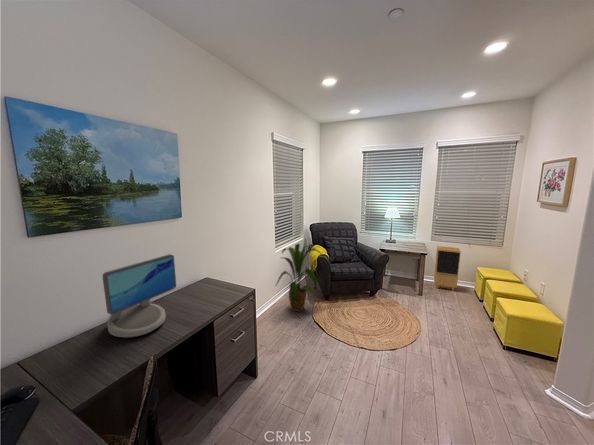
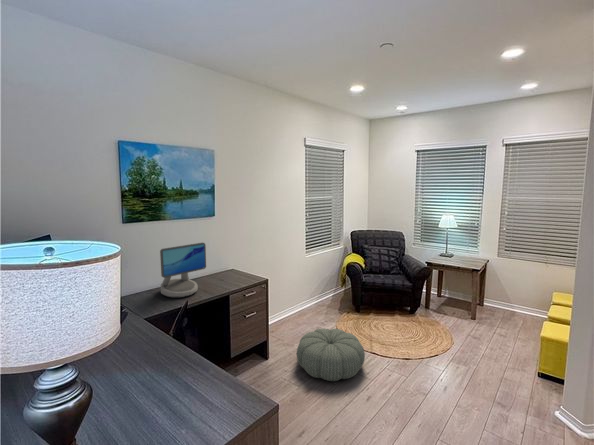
house plant: present [277,244,322,312] -> none [302,247,352,319]
speaker: present [434,246,461,291] -> none [497,264,531,319]
pouf: none [290,330,362,397] -> present [297,328,365,381]

